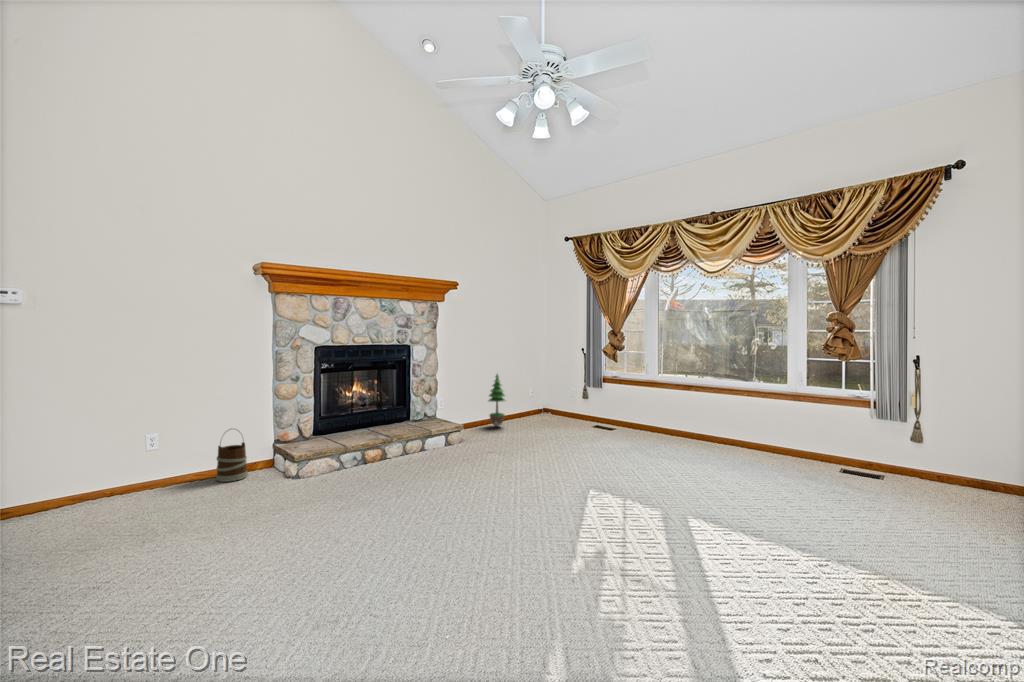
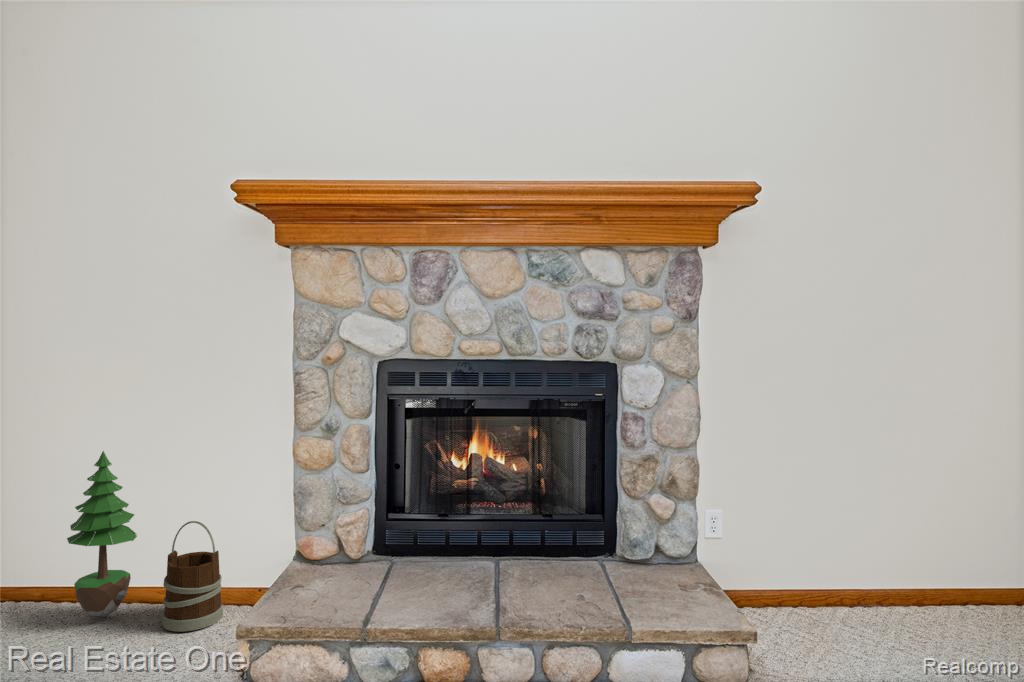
potted tree: present [489,374,505,427] -> present [67,451,137,618]

